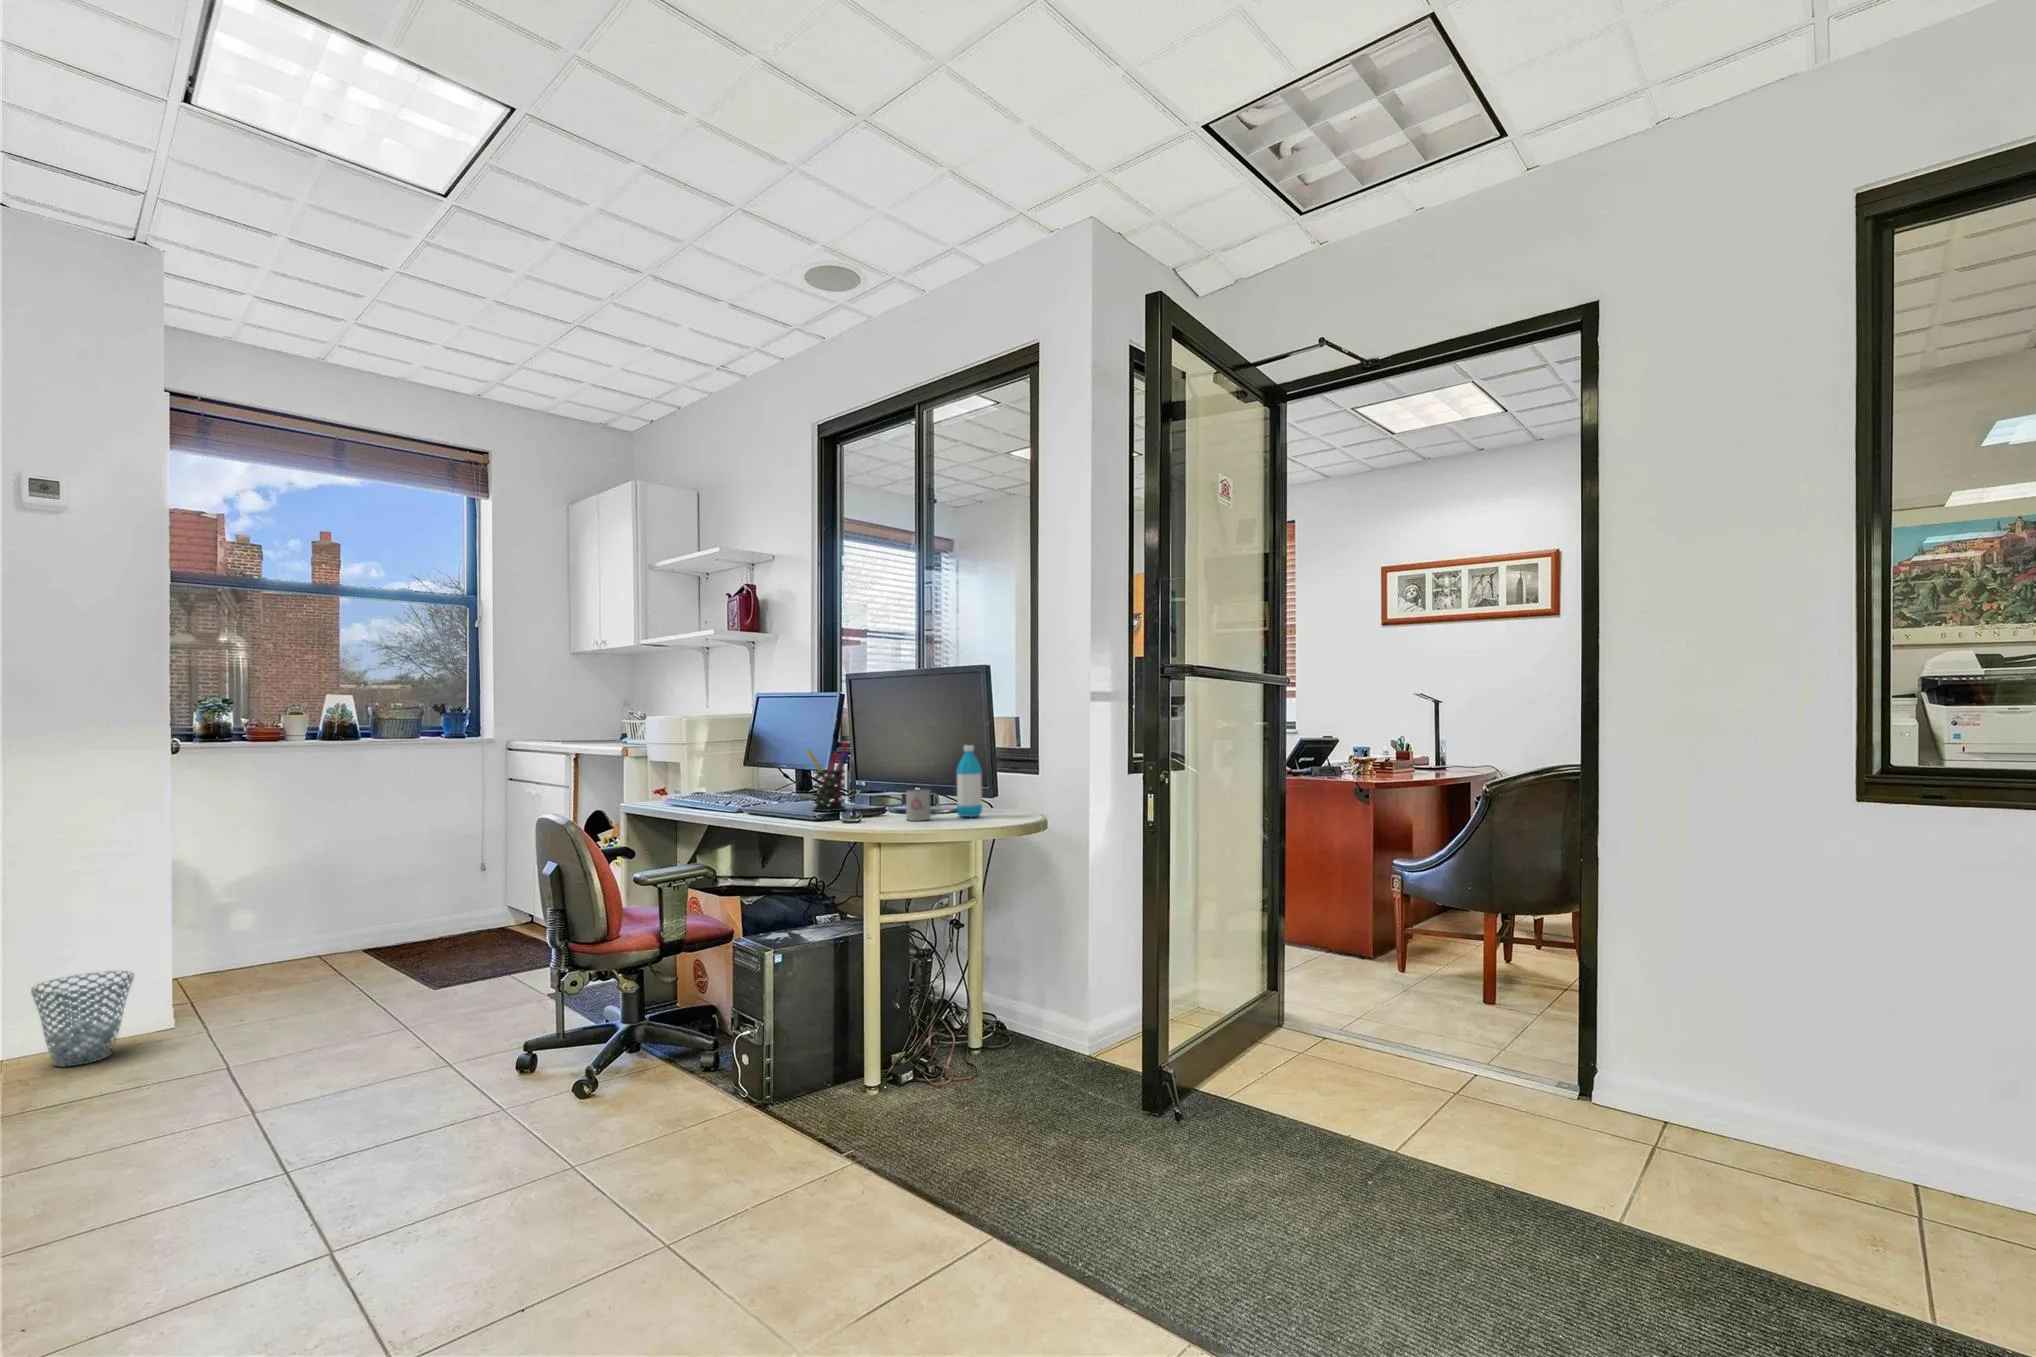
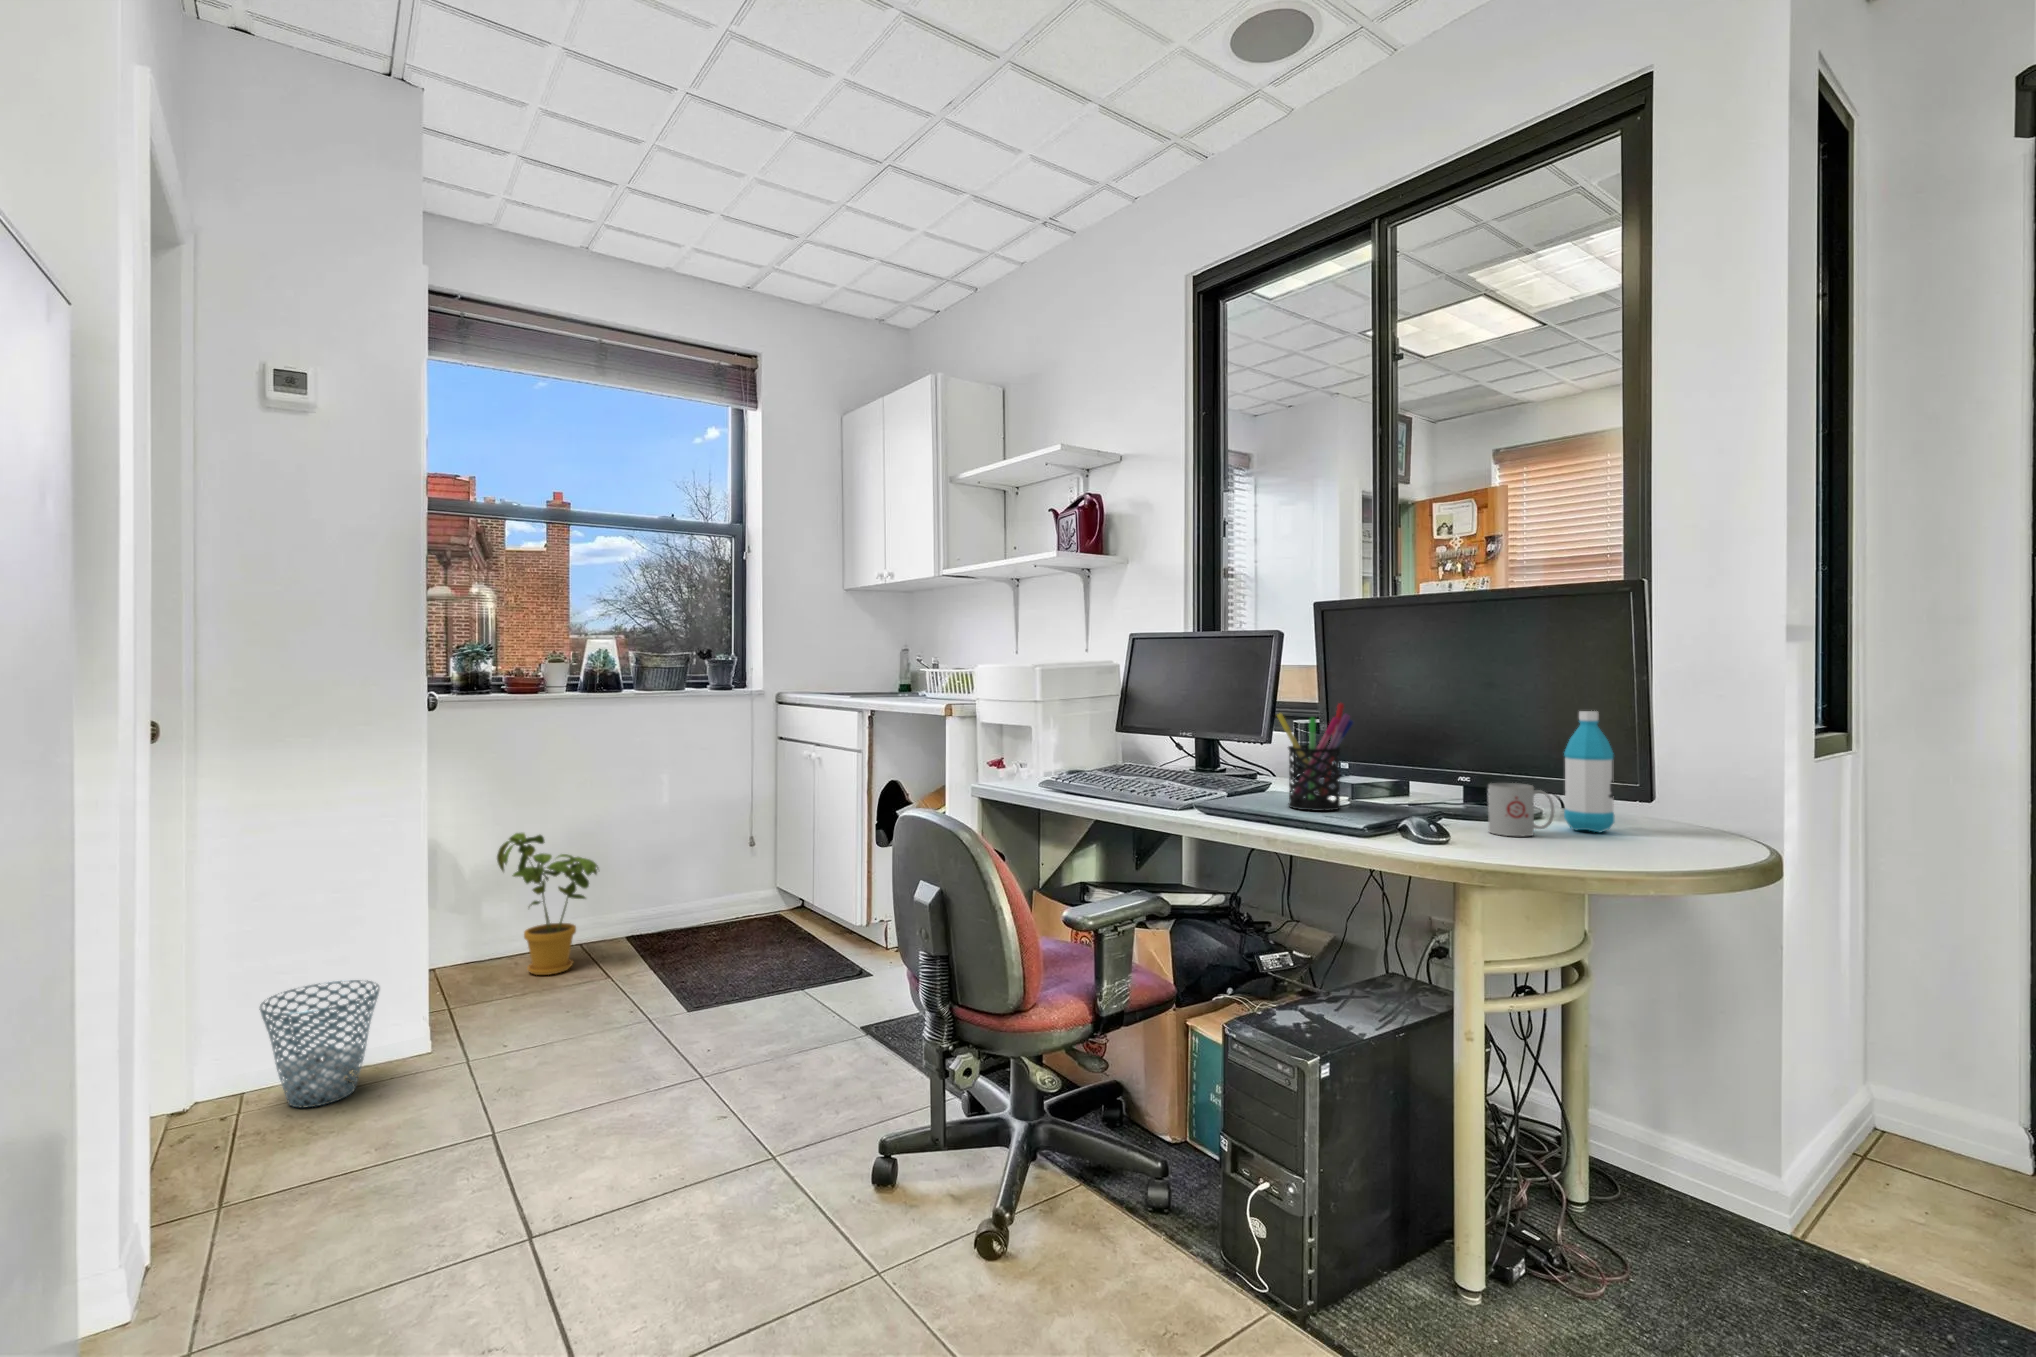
house plant: none [236,858,332,978] -> present [497,833,598,975]

